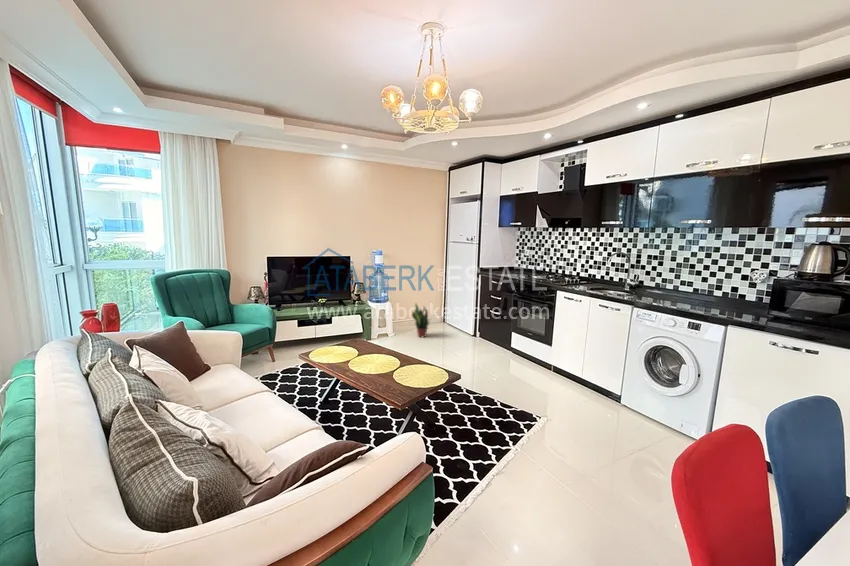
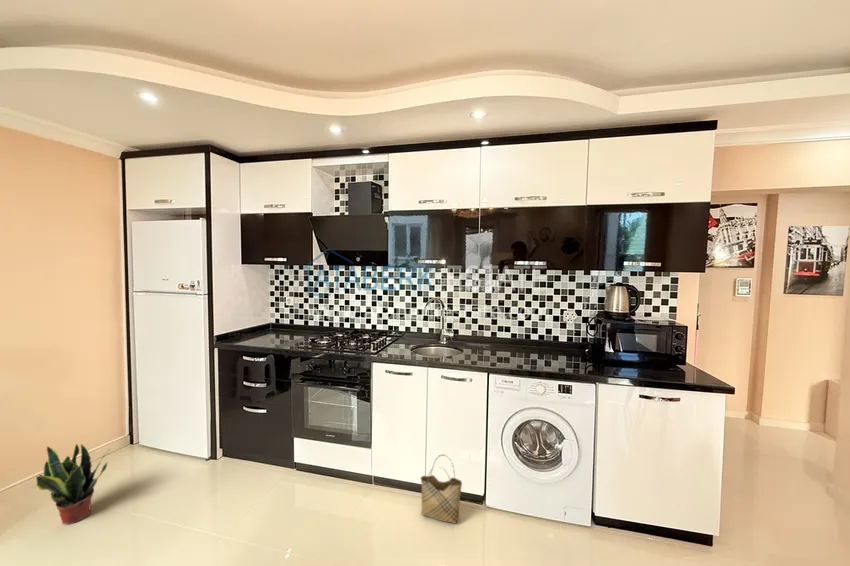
woven basket: none [569,357,599,400] -> present [421,455,462,523]

